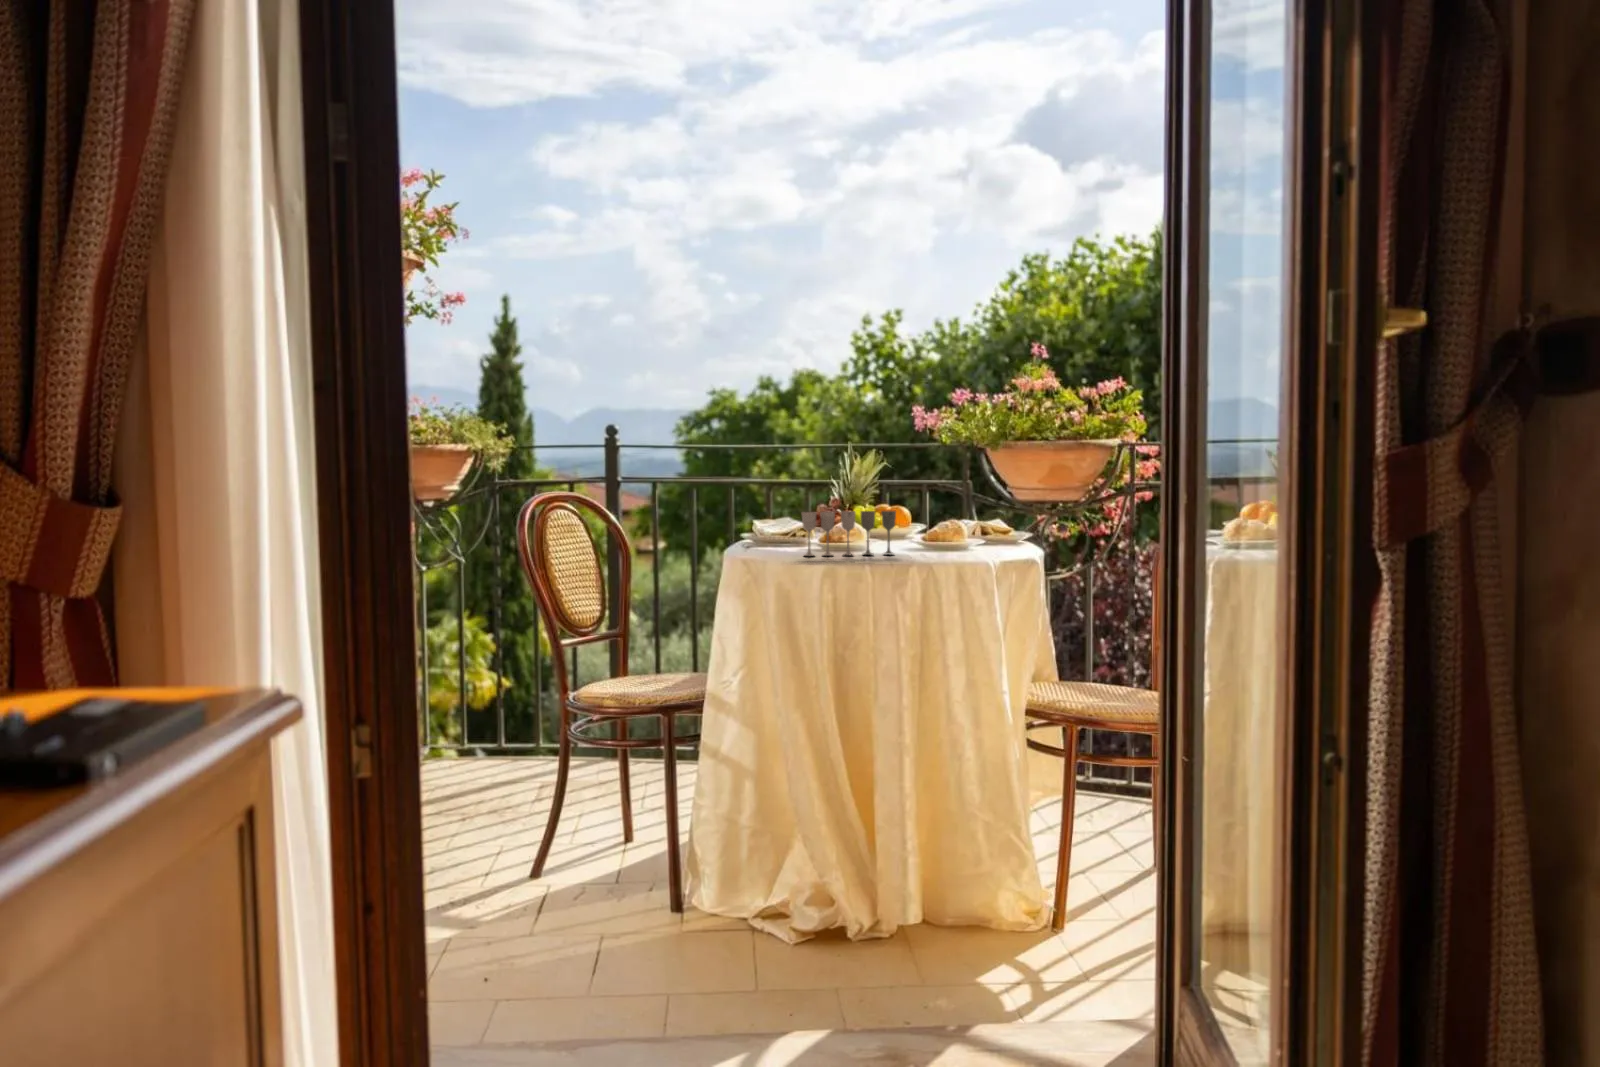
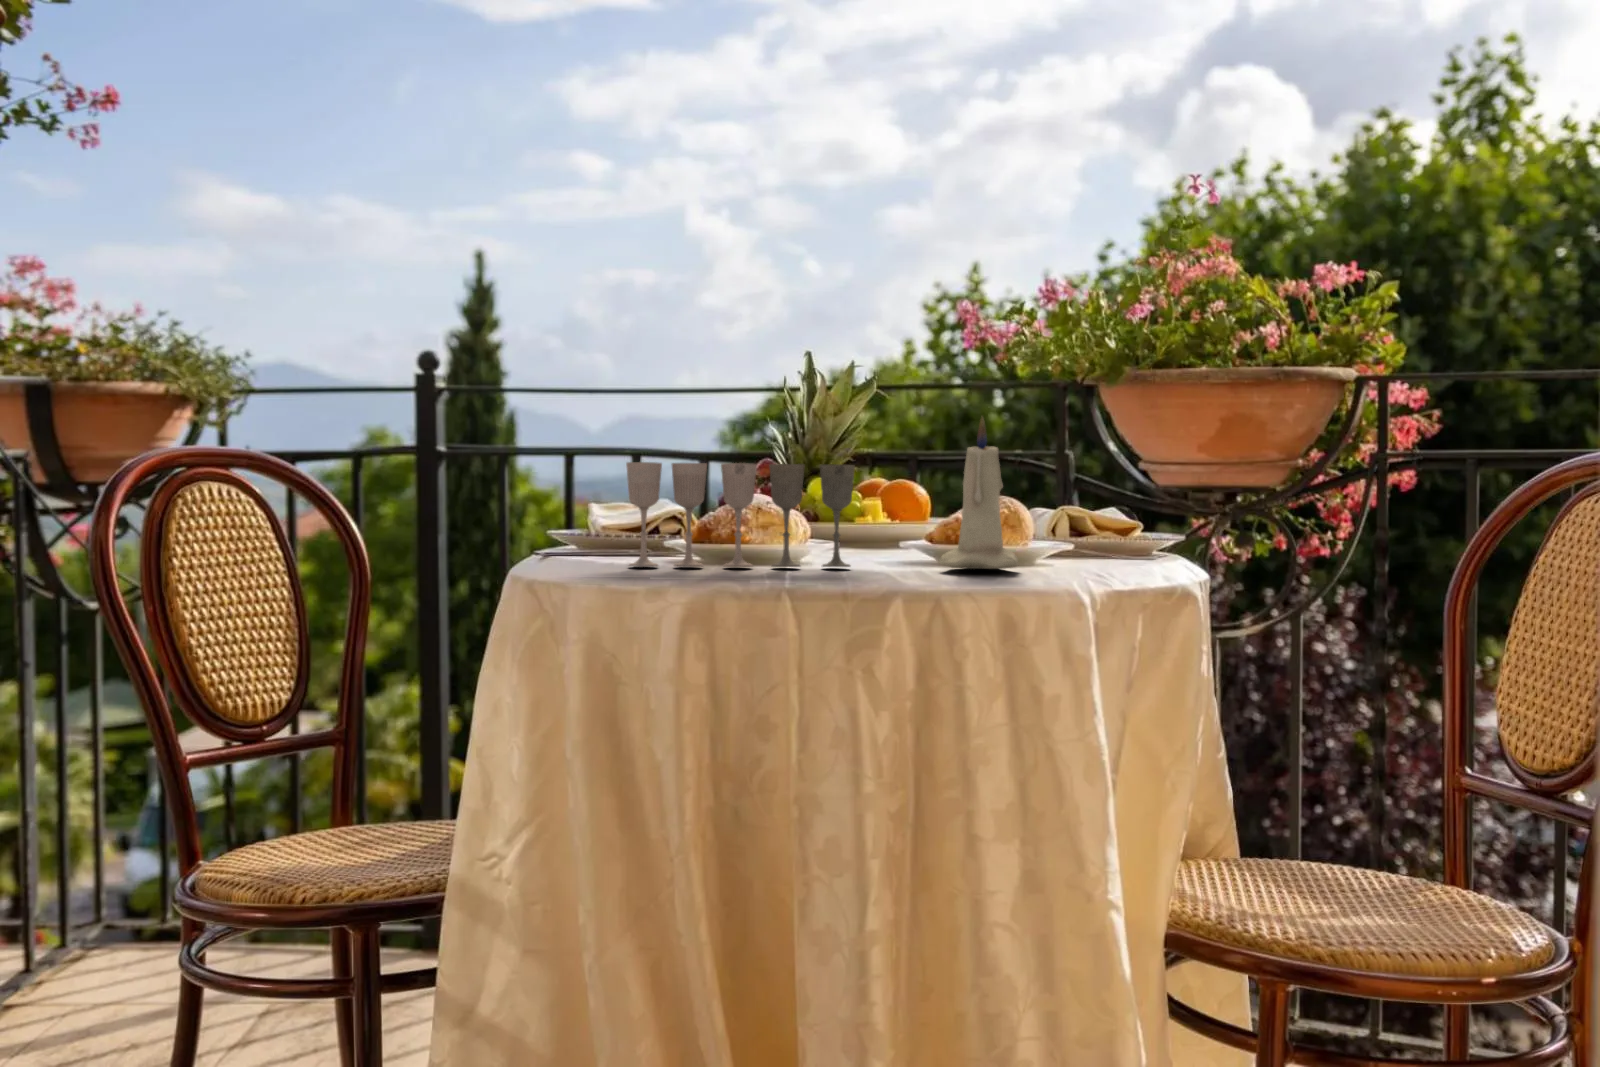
candle: none [932,489,965,554] -> present [939,417,1019,569]

